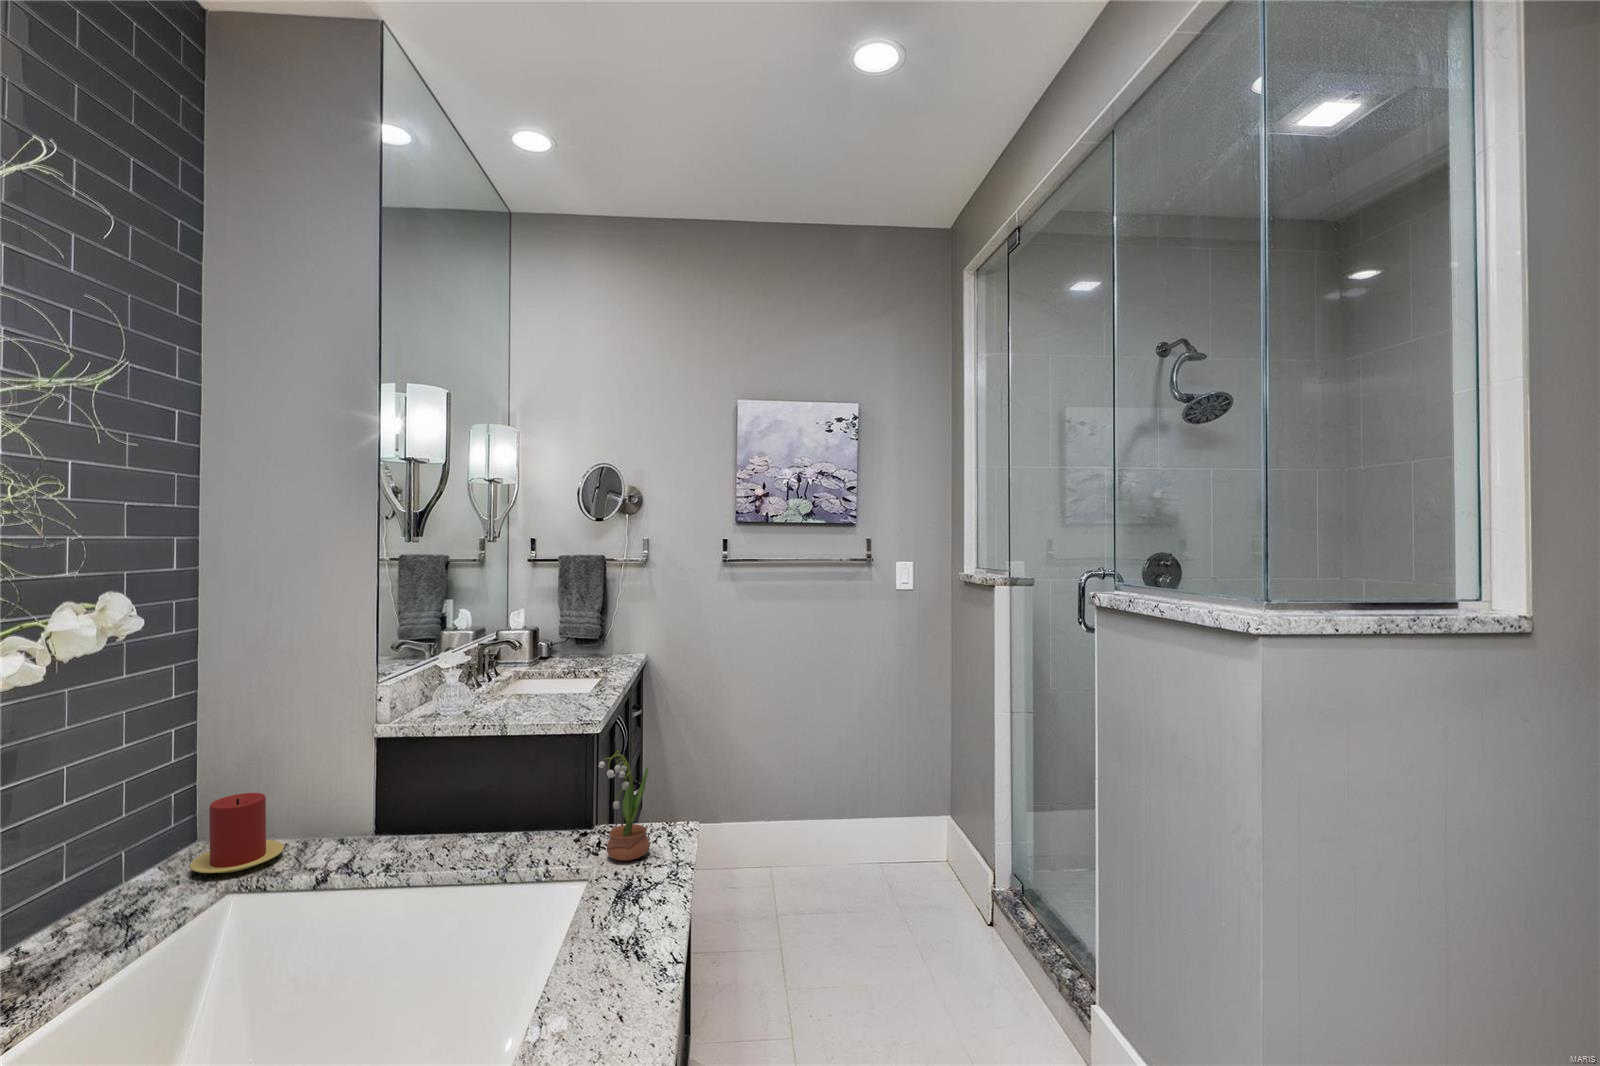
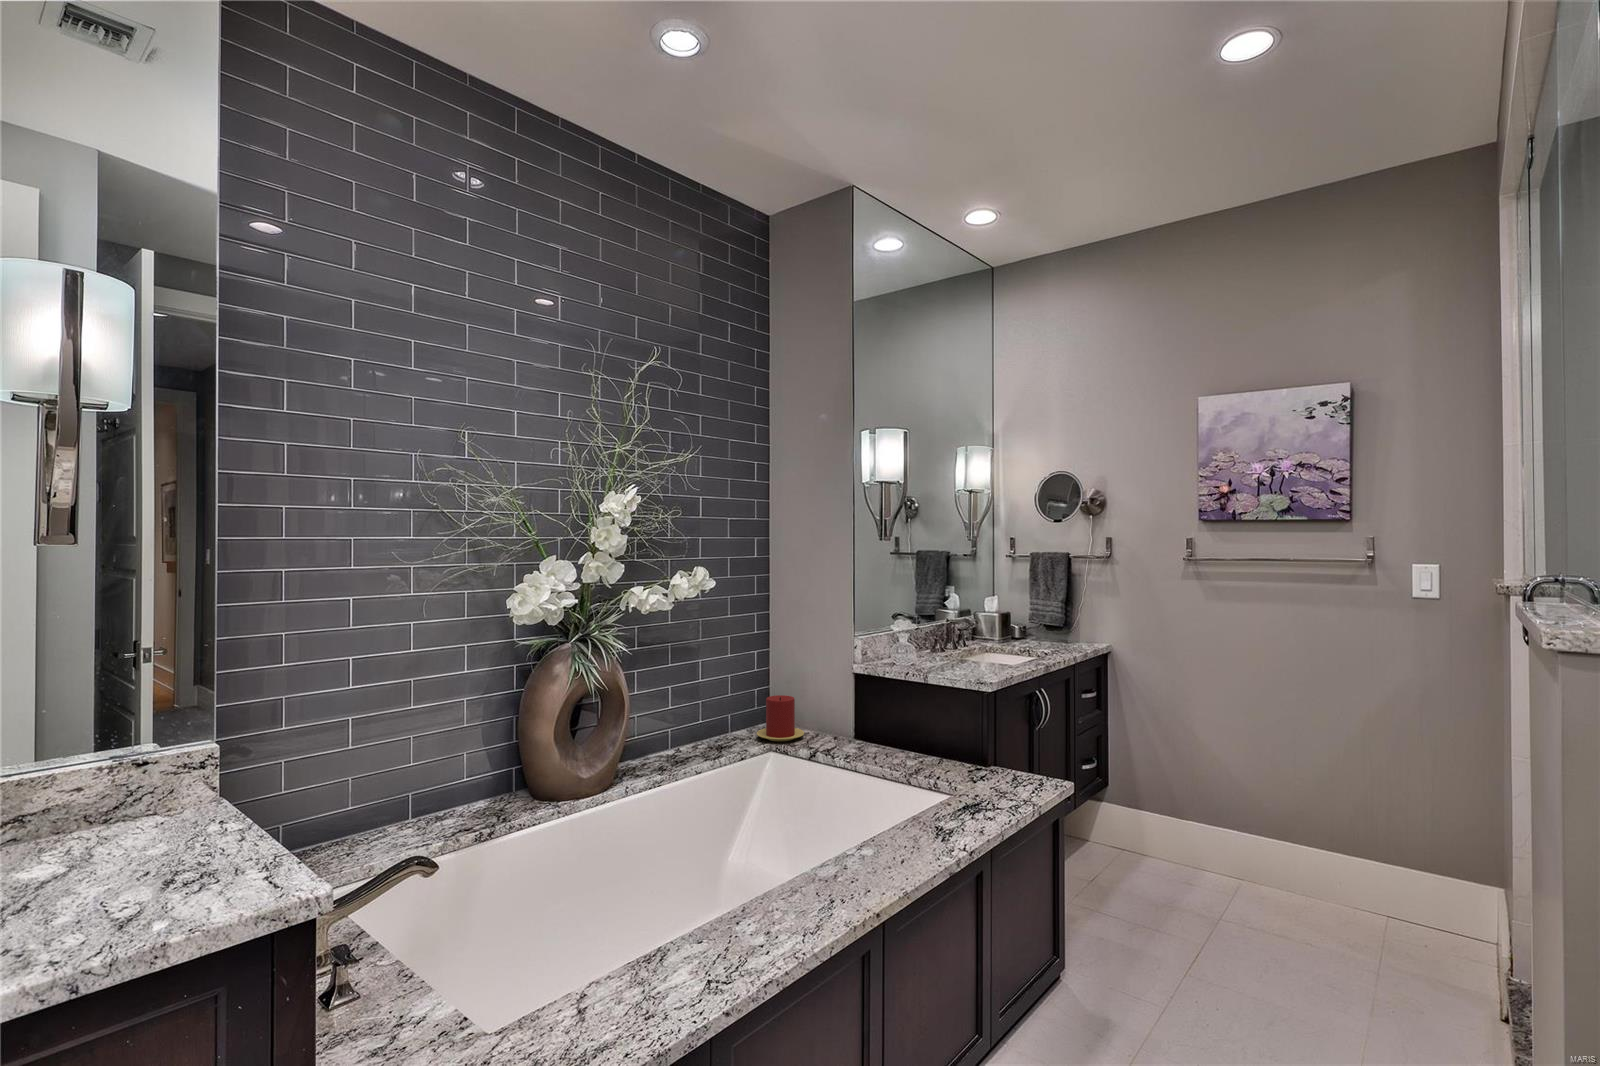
potted flower: present [598,751,650,861] -> none [975,703,1017,790]

